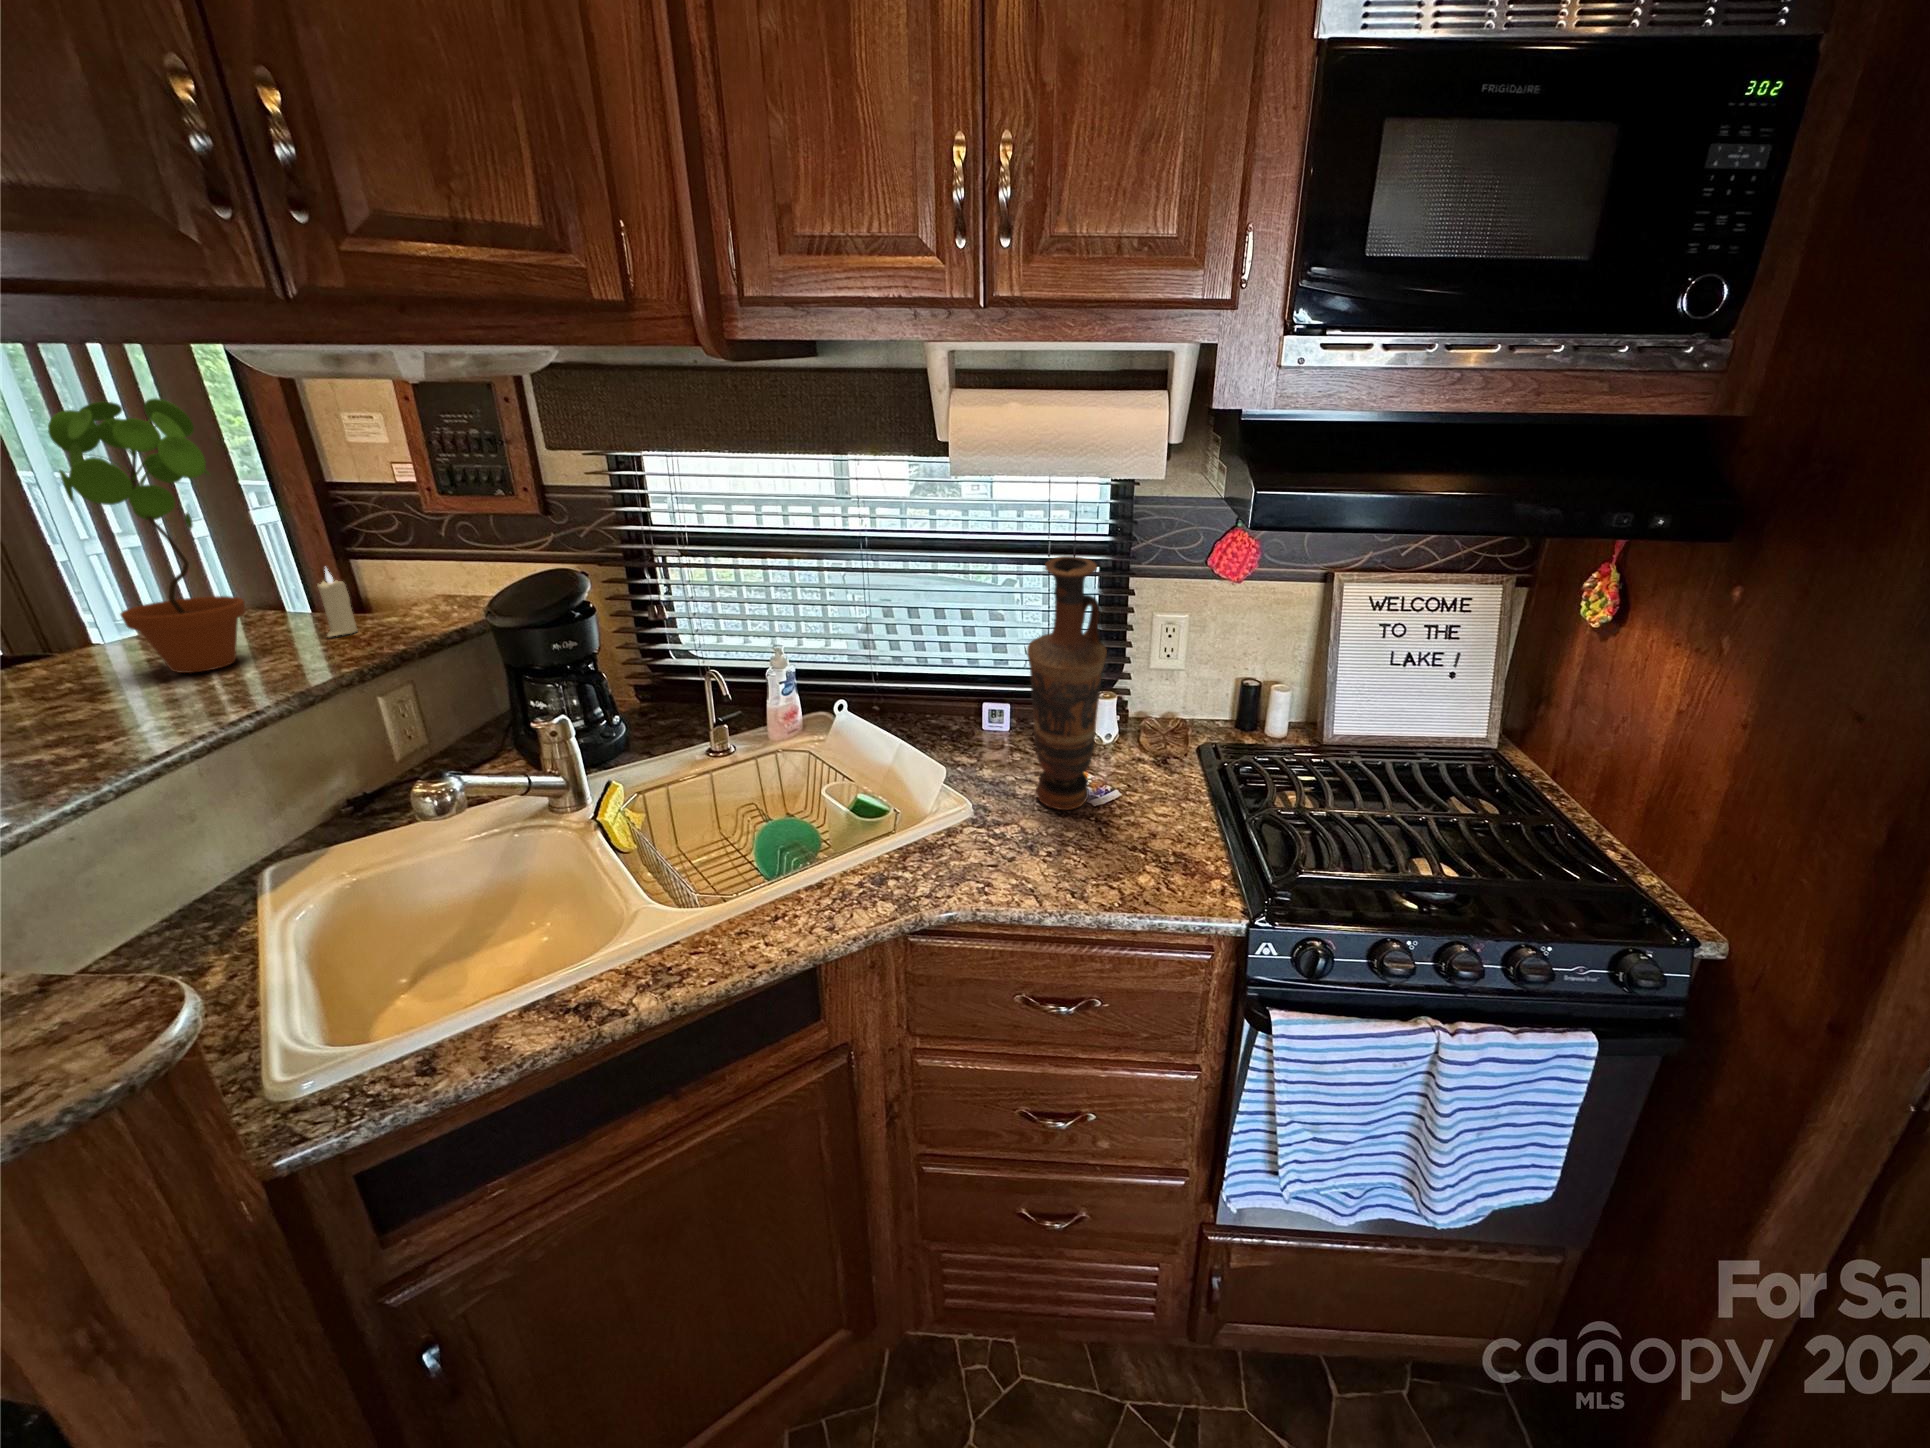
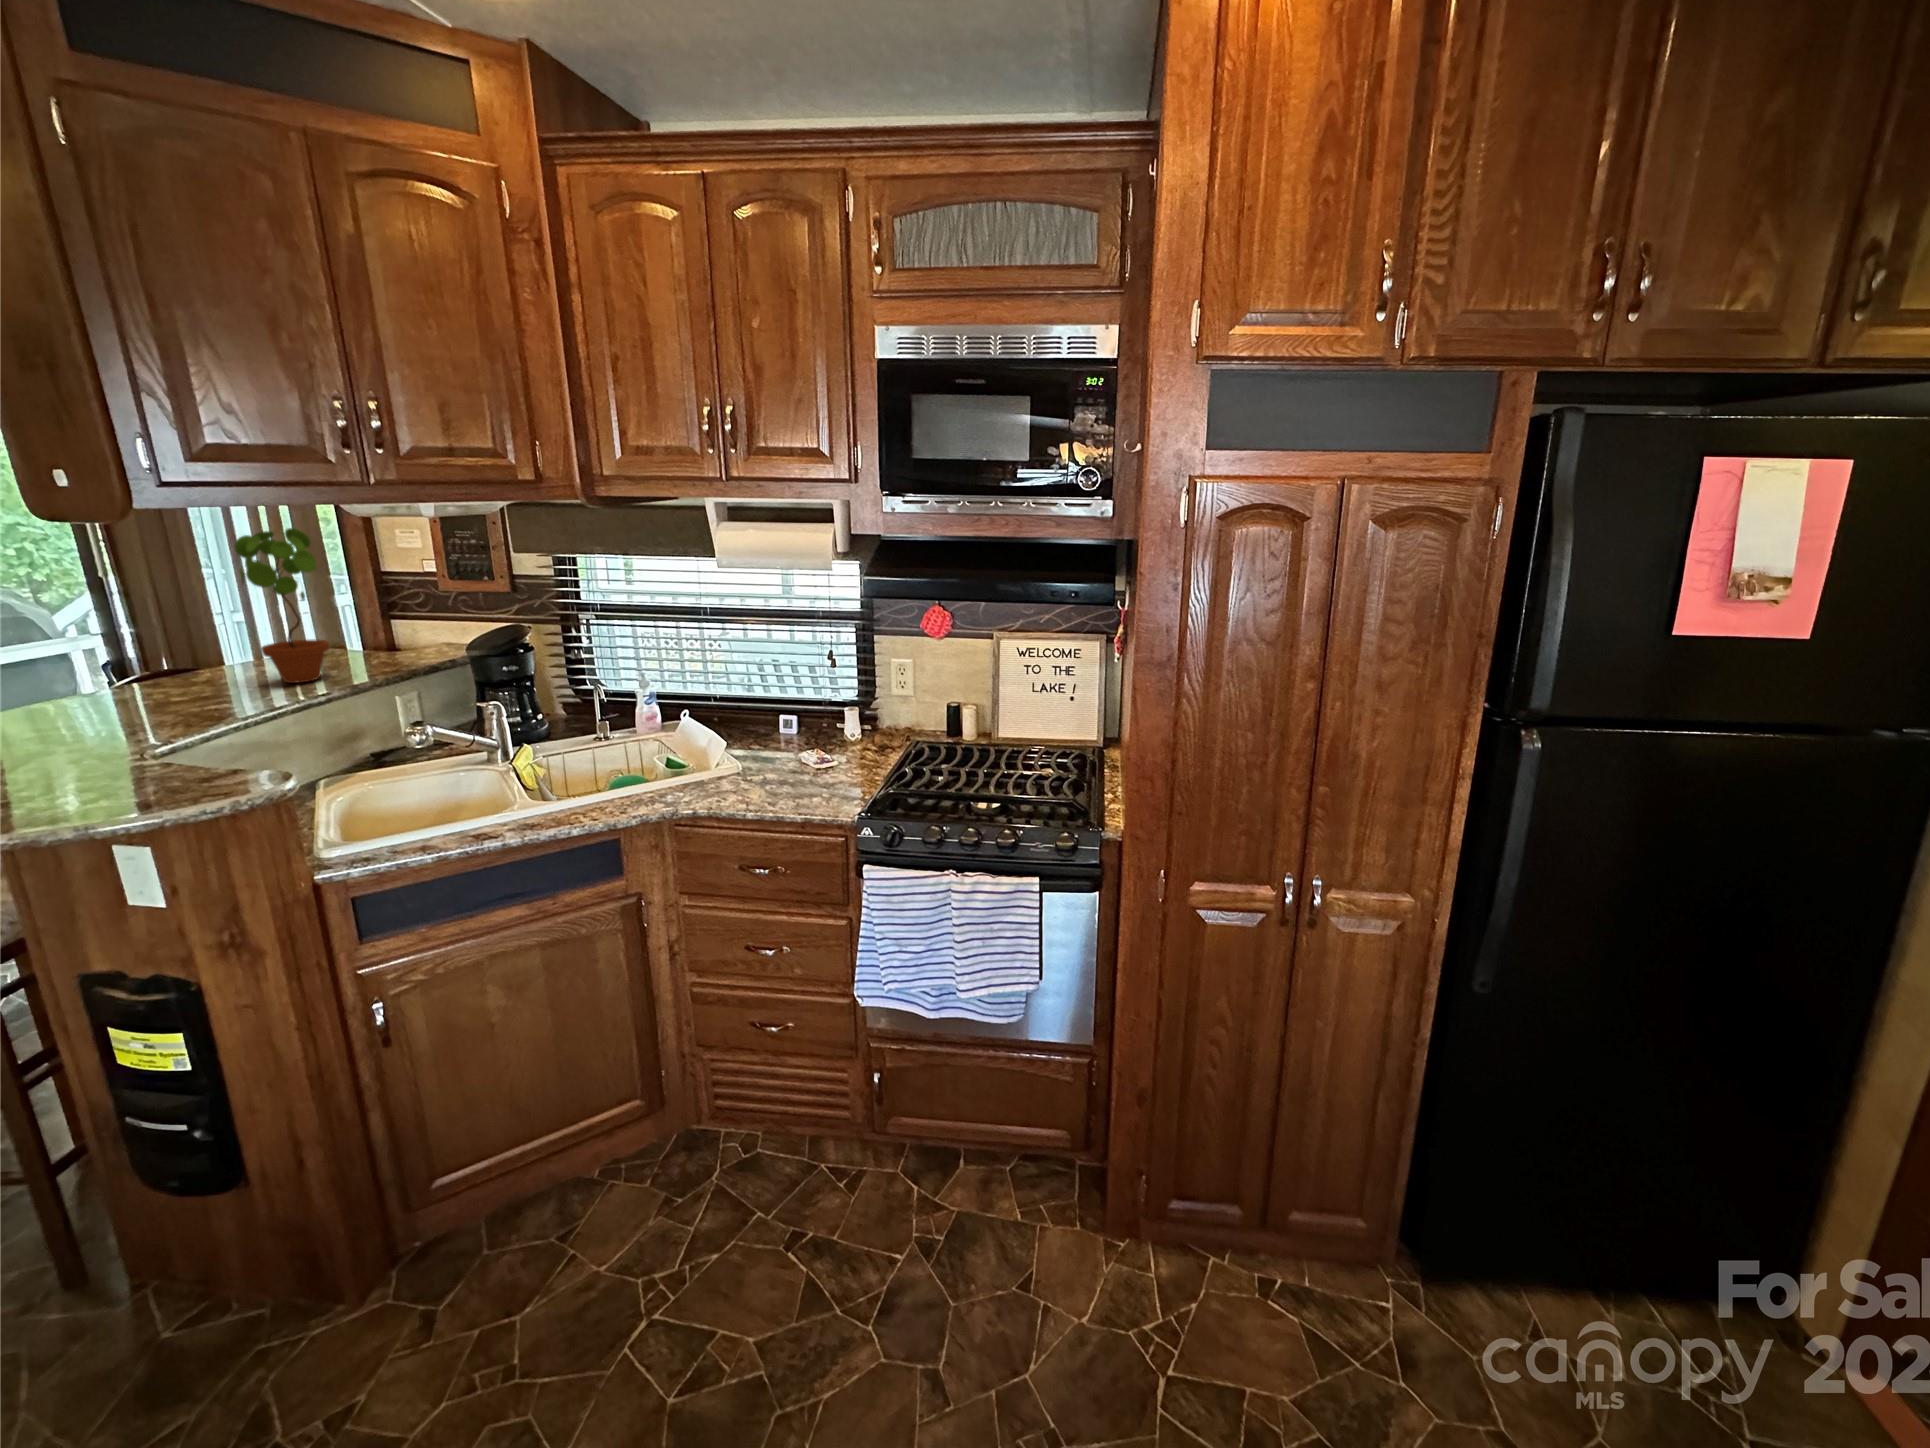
vase: present [1027,556,1107,810] -> none [768,621,819,772]
candle: present [317,568,358,637] -> none [371,623,393,665]

